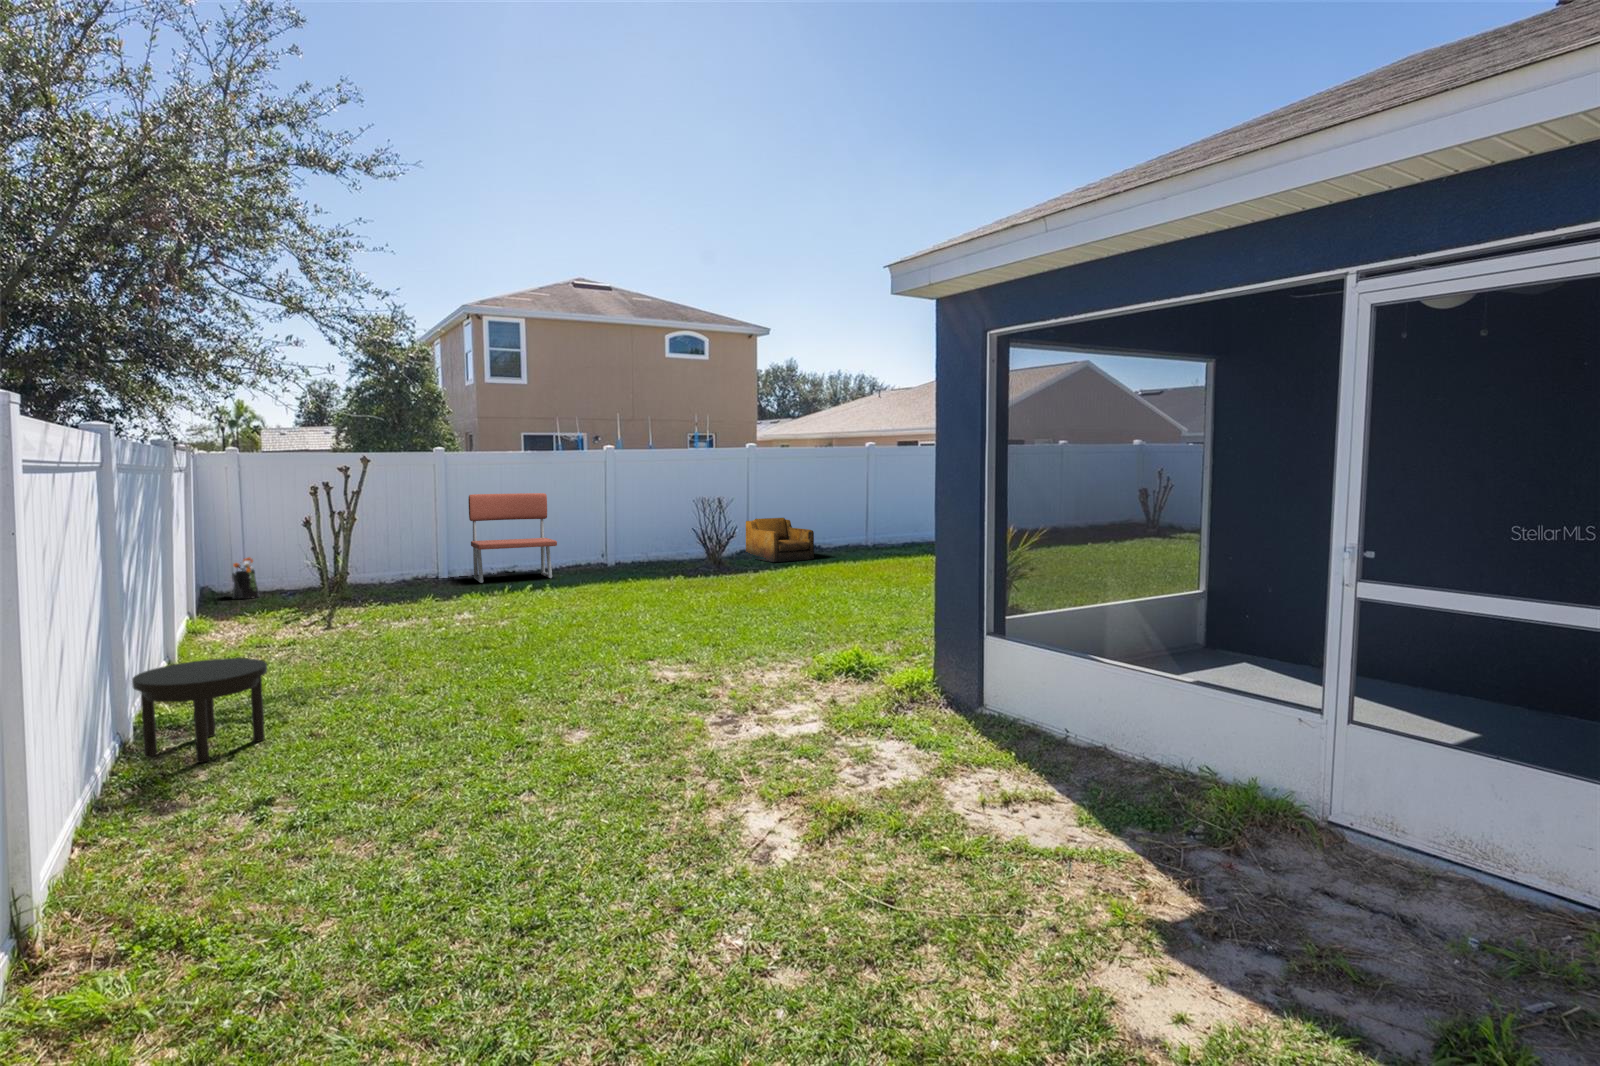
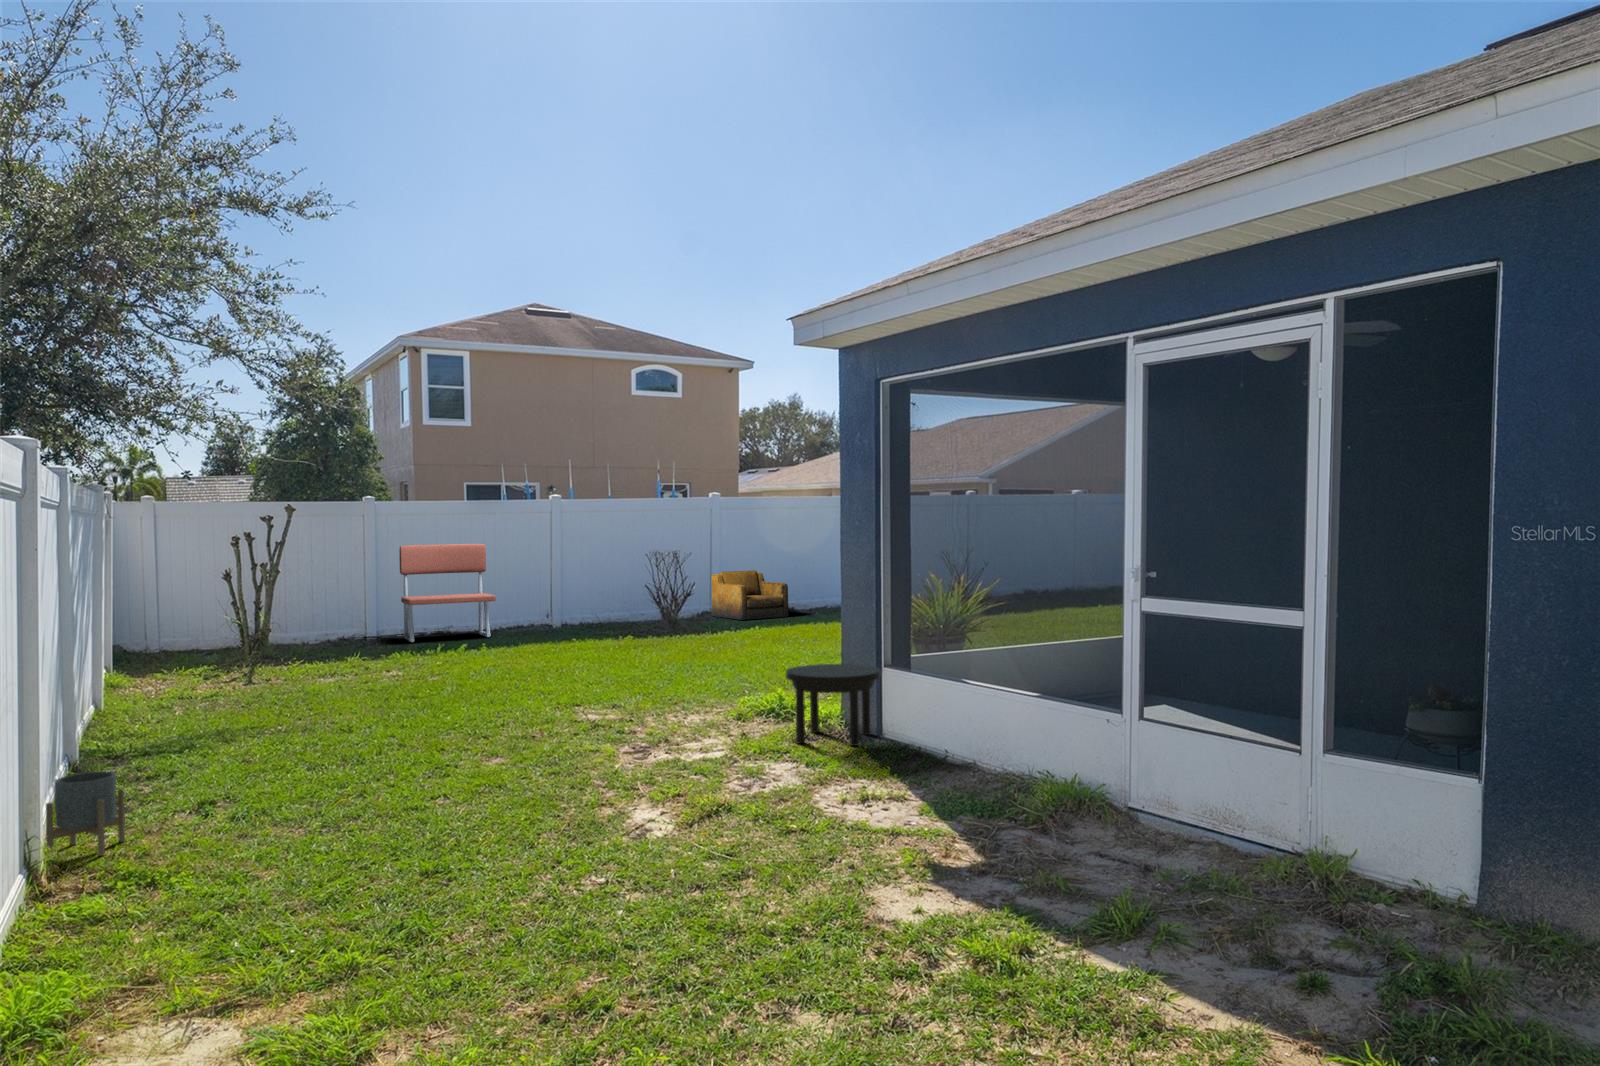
watering can: present [232,557,259,599] -> none [143,614,173,659]
side table: present [132,658,267,763] -> present [786,664,881,746]
planter: none [72,785,174,895] -> present [46,771,125,856]

